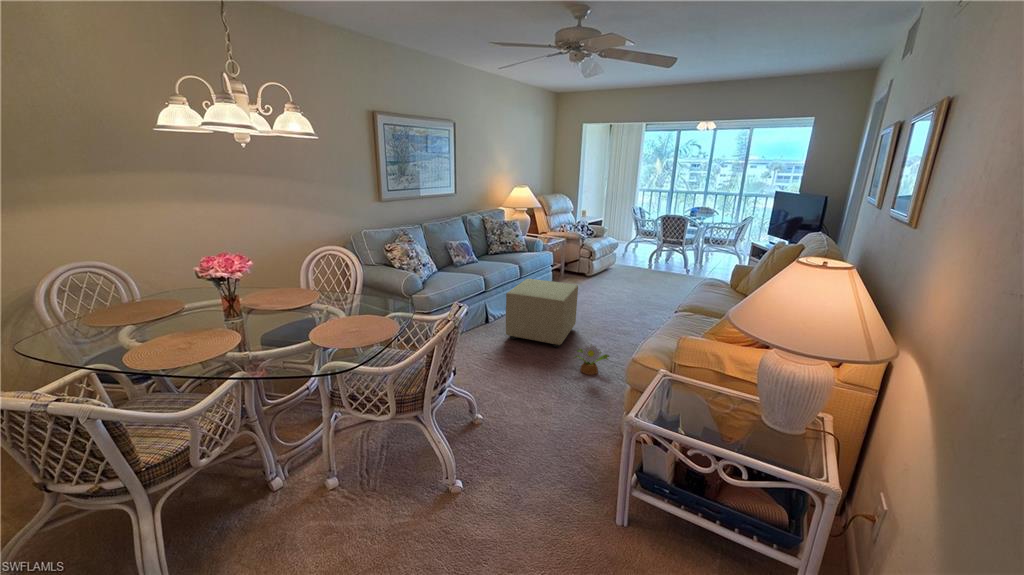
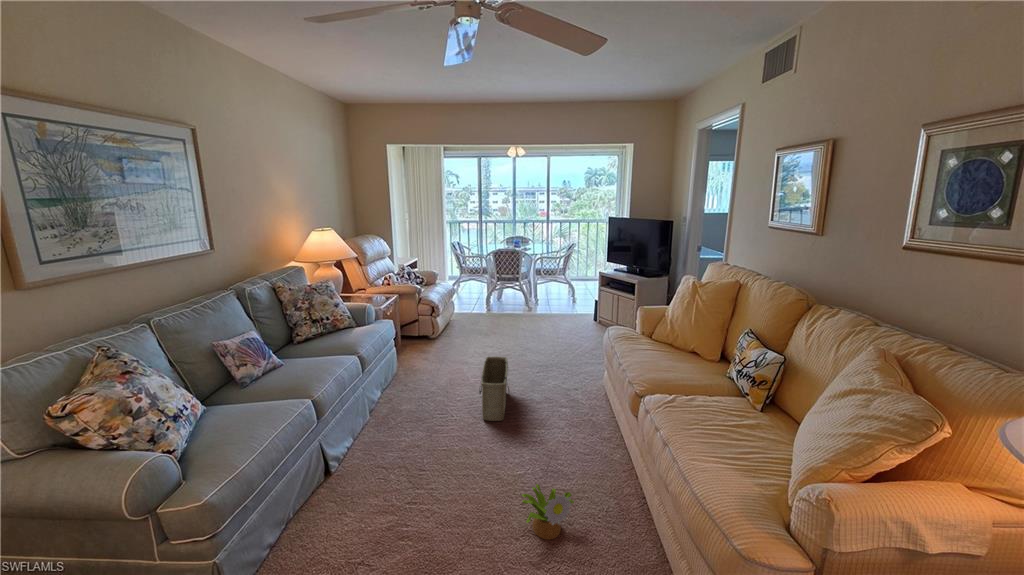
ottoman: present [506,279,578,347] -> none [374,377,480,502]
basket: none [589,285,621,326] -> present [479,356,509,421]

